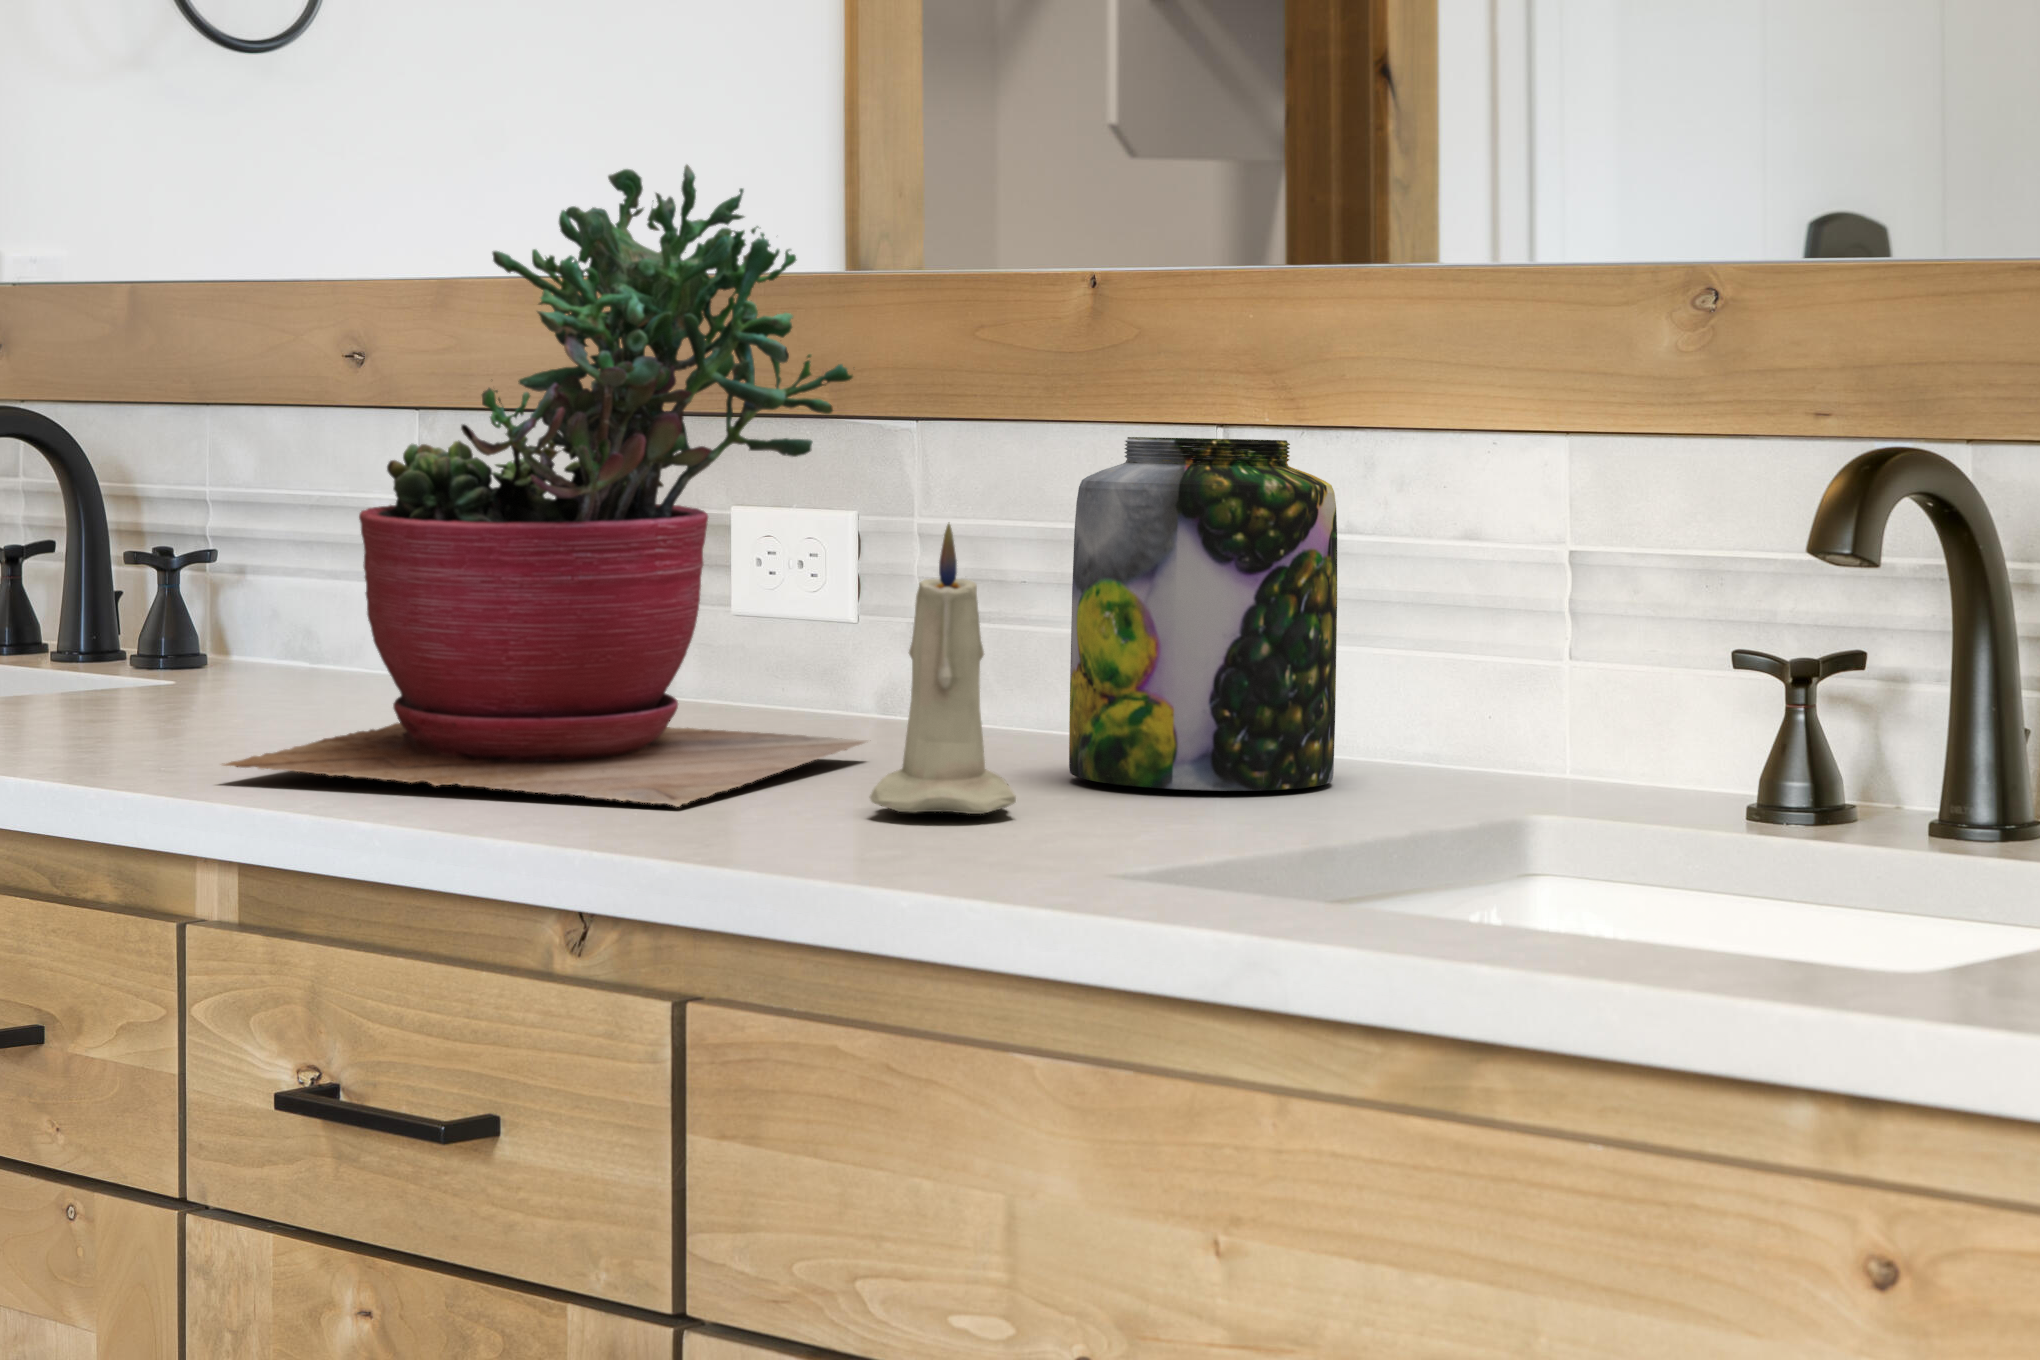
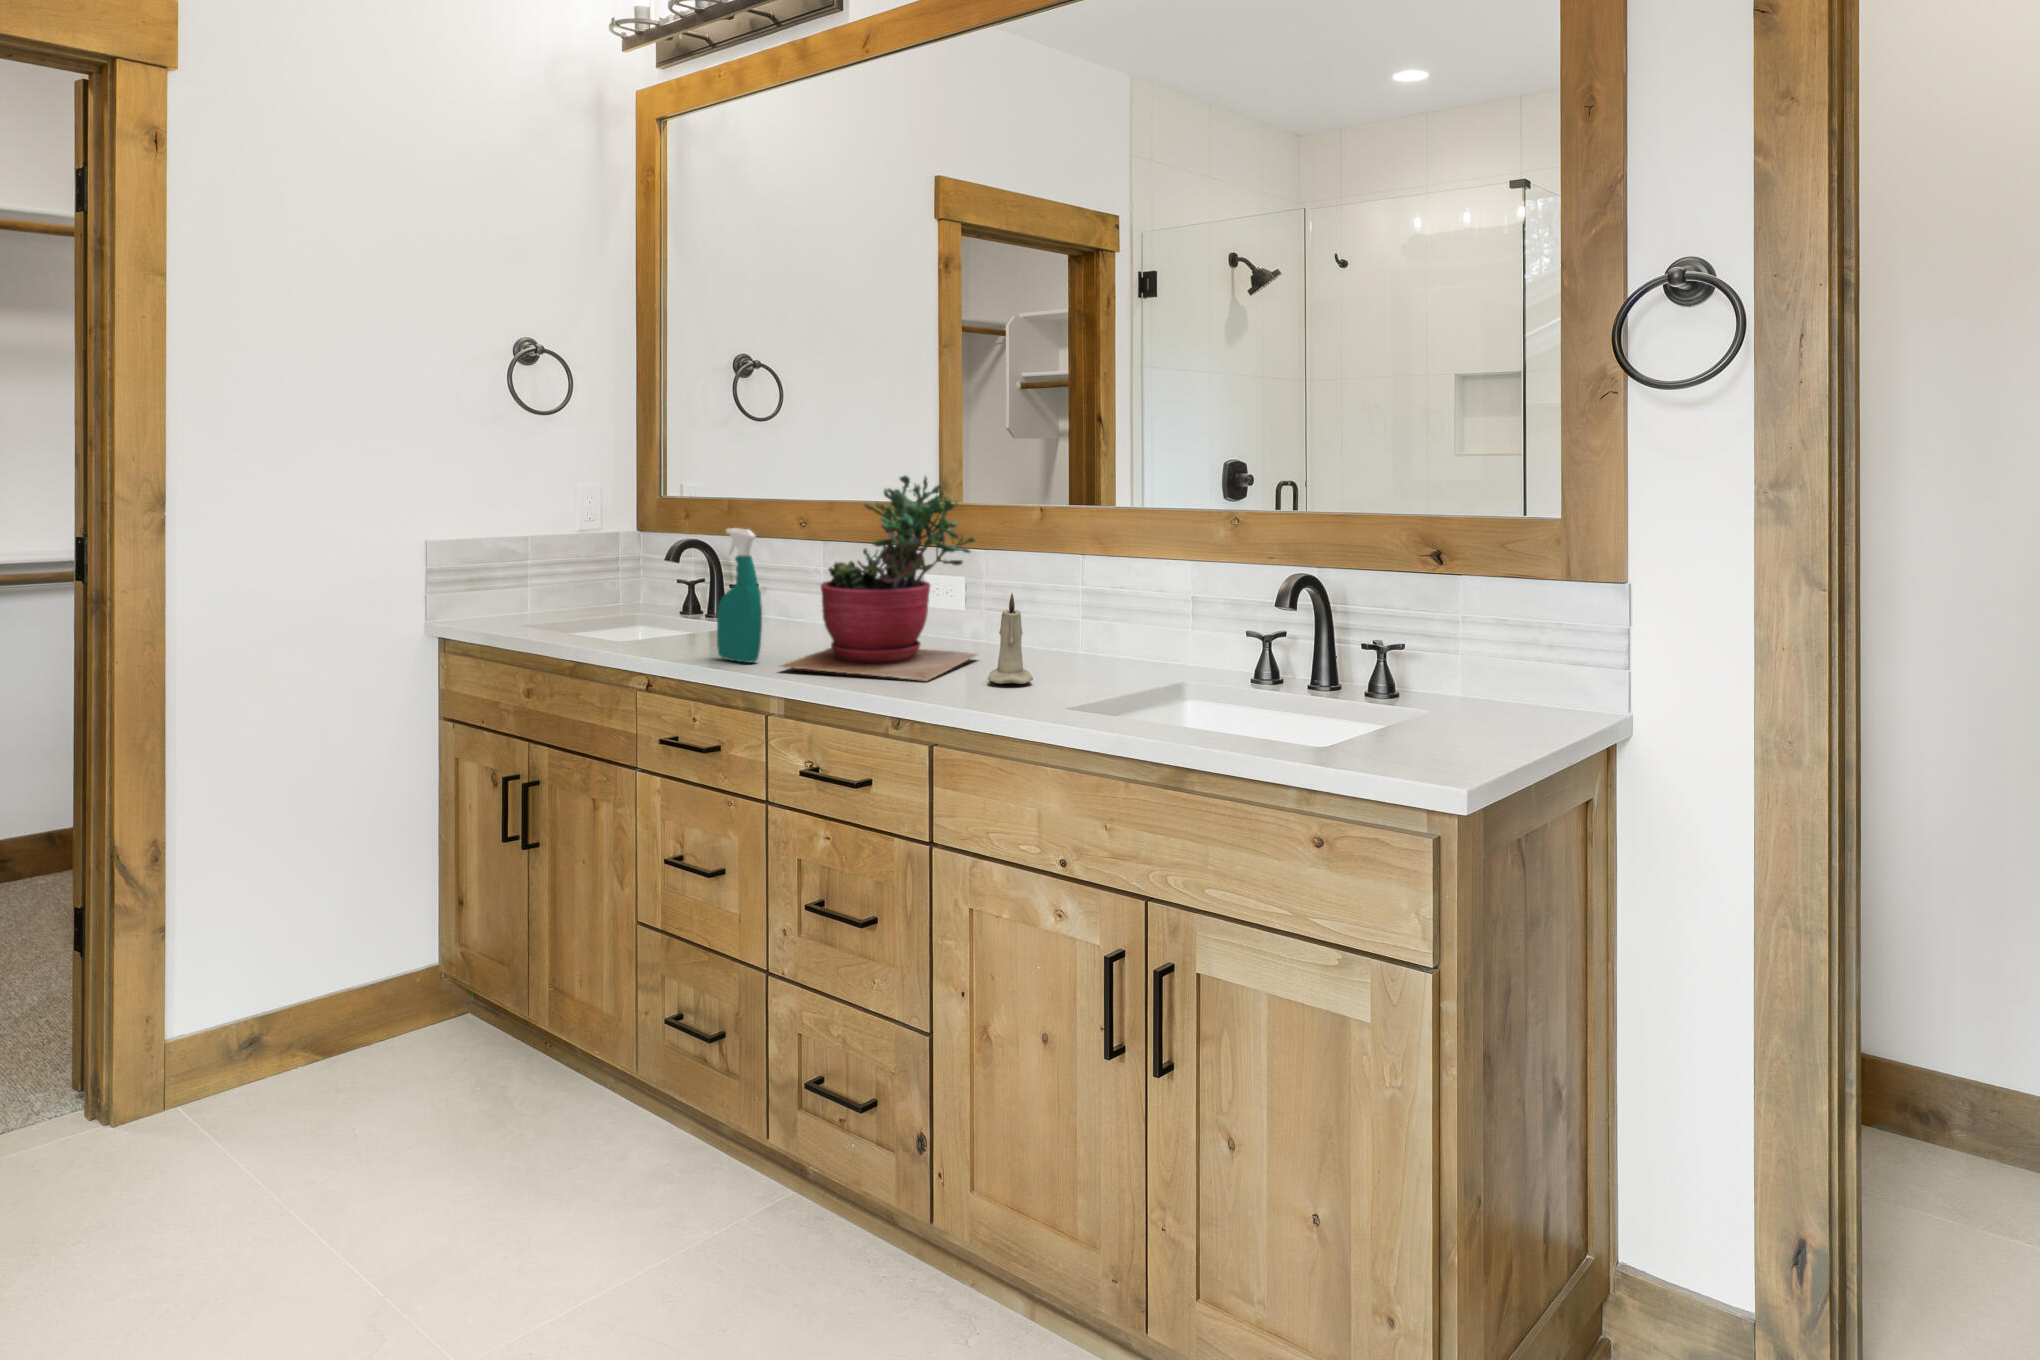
spray bottle: none [48,341,182,761] -> present [717,528,762,663]
jar: present [1069,437,1337,791] -> none [1044,561,1127,672]

